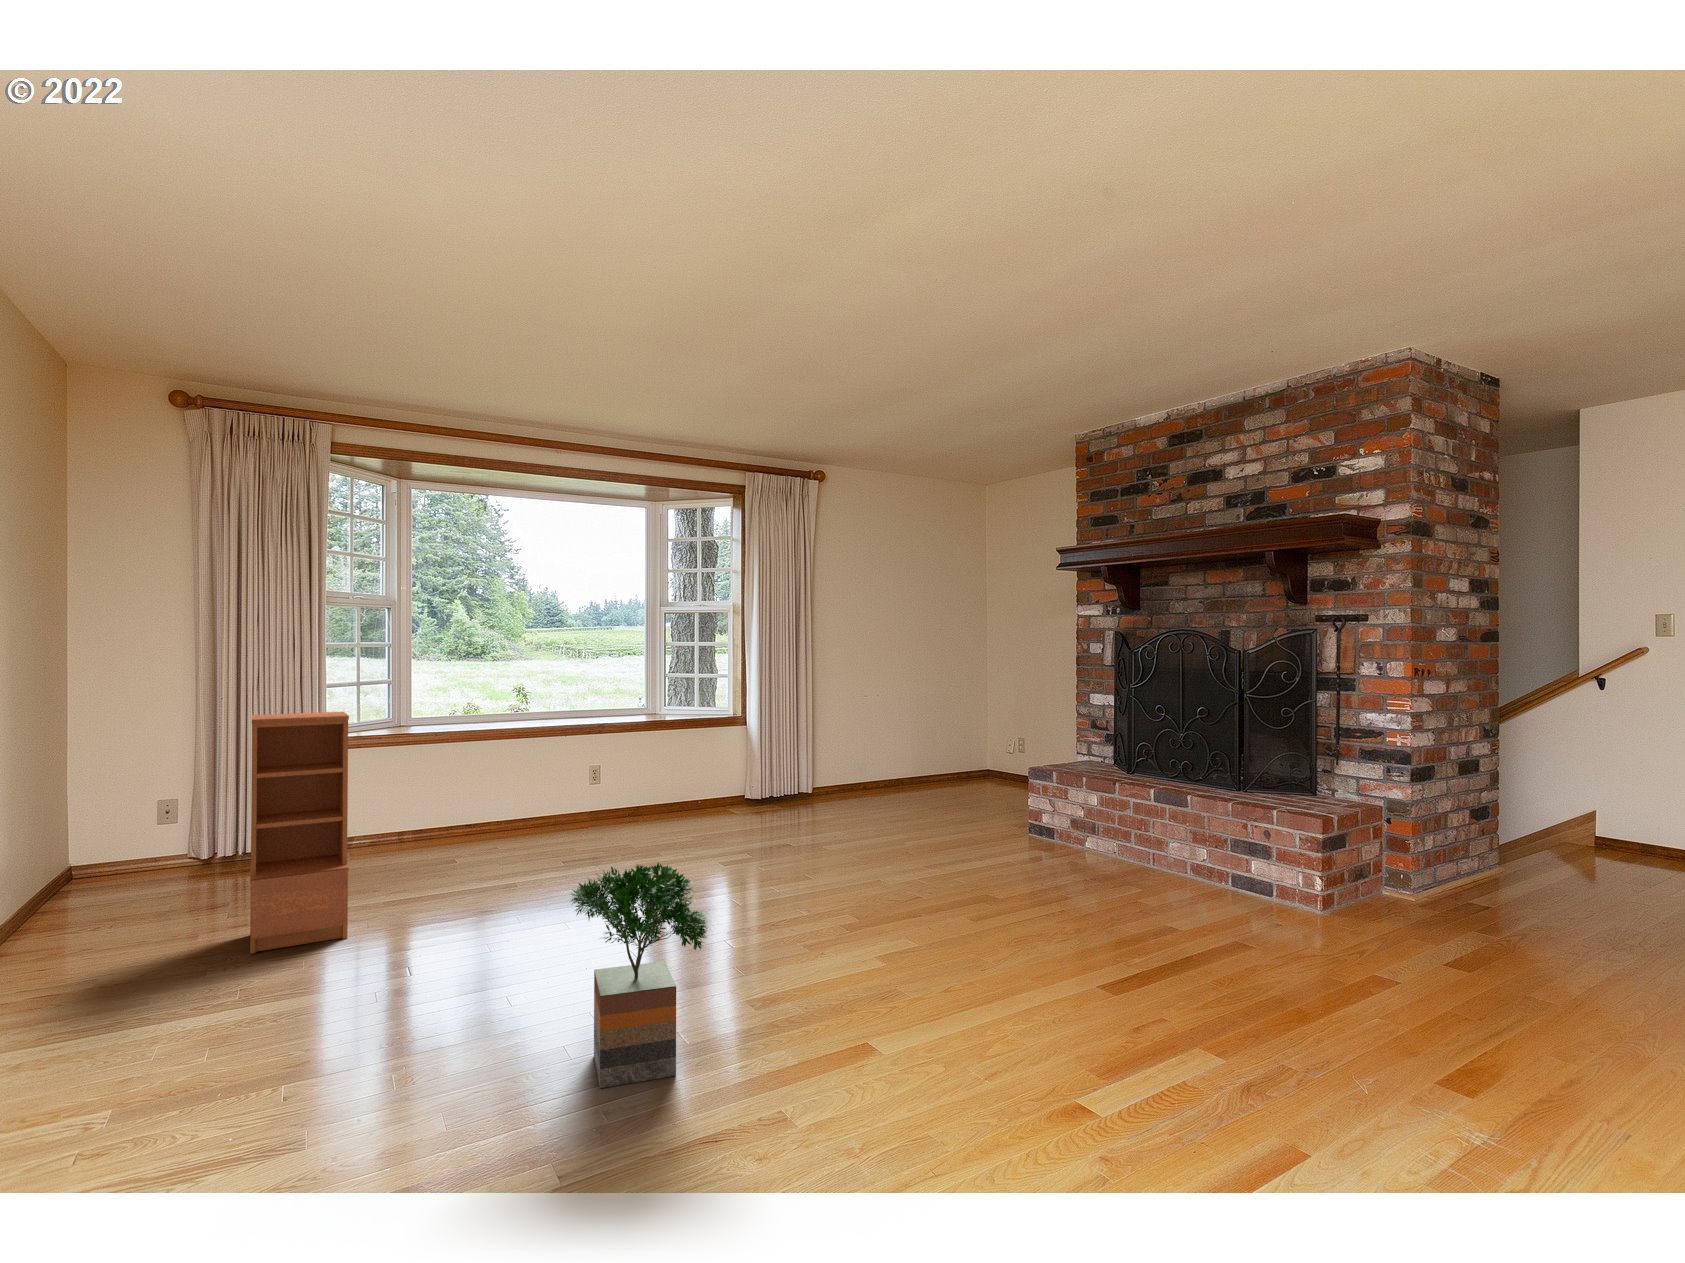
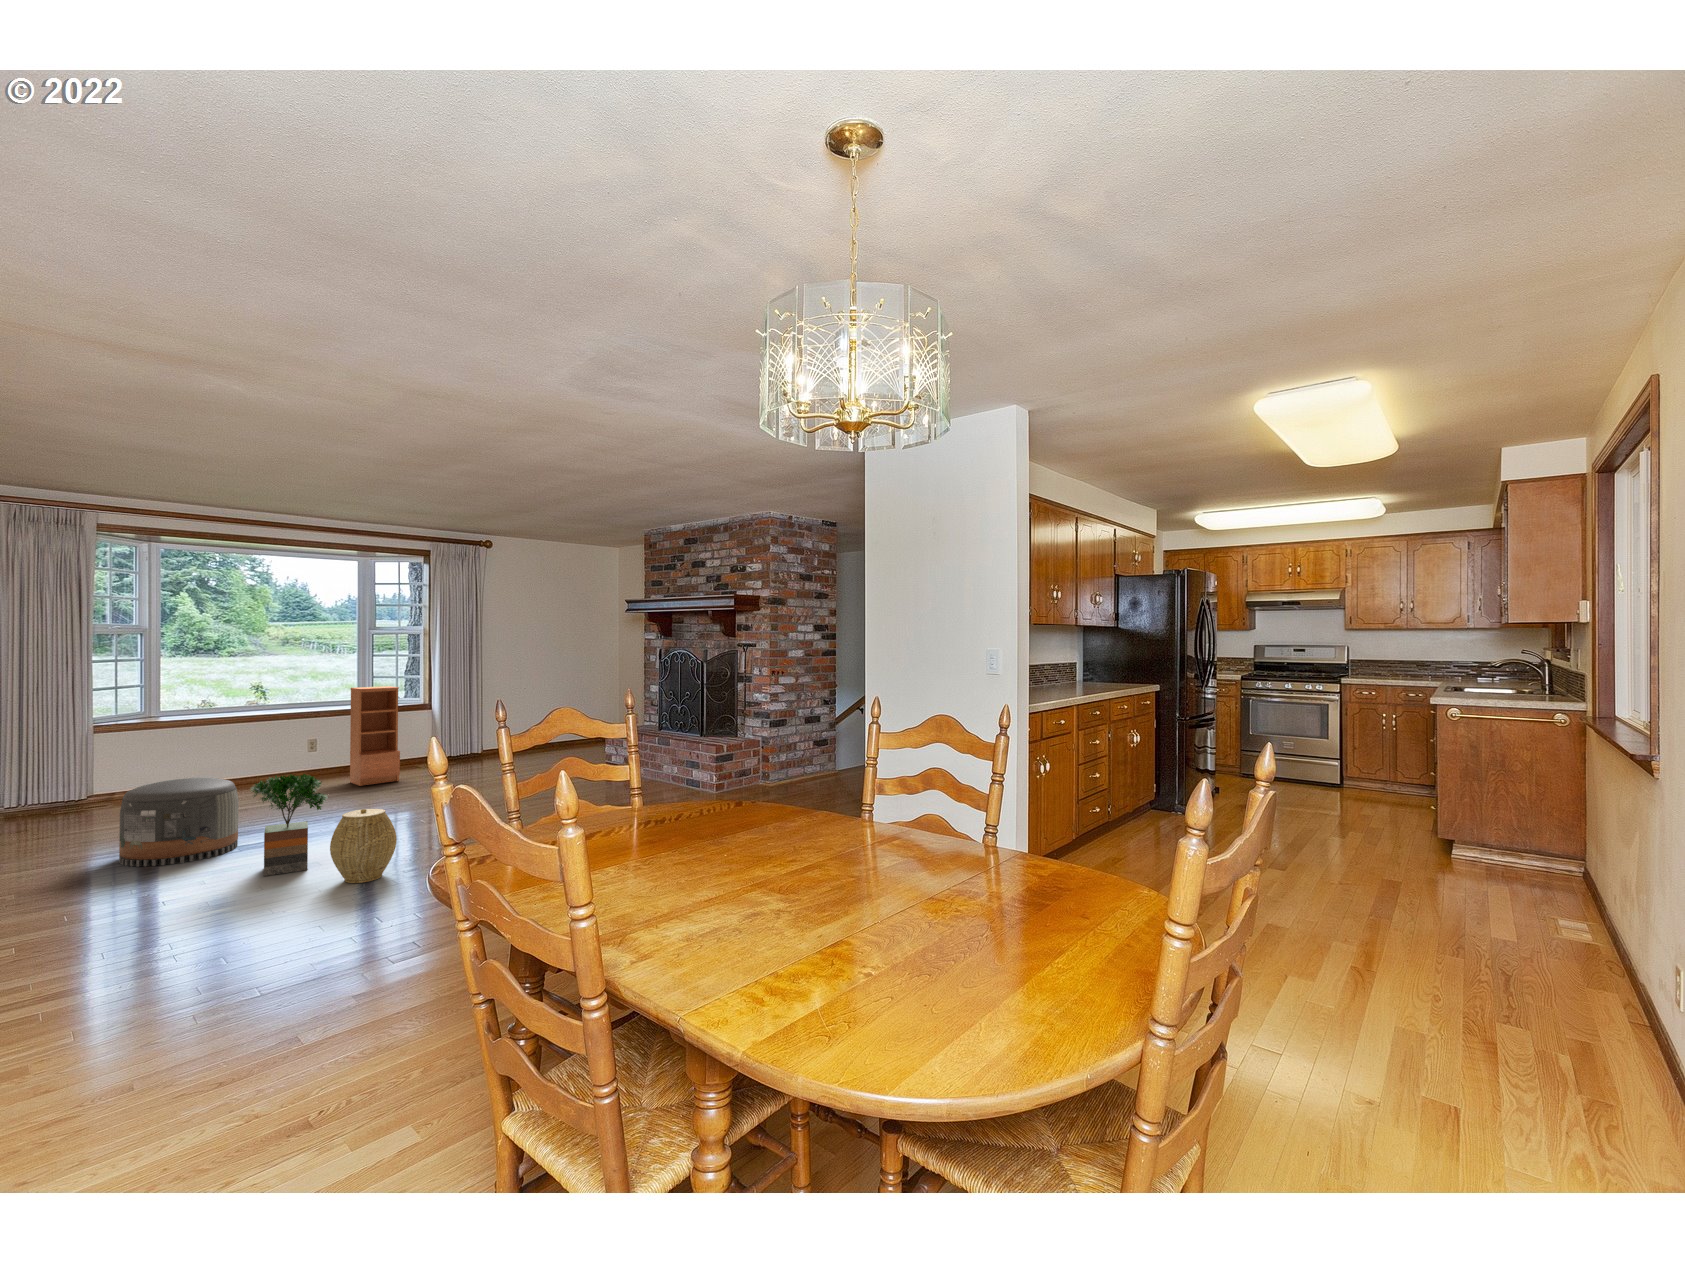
bookcase: present [250,712,349,954] -> present [350,686,400,786]
pouf: none [353,847,532,1022] -> present [119,778,239,867]
woven basket: none [742,963,872,1150] -> present [330,809,397,883]

